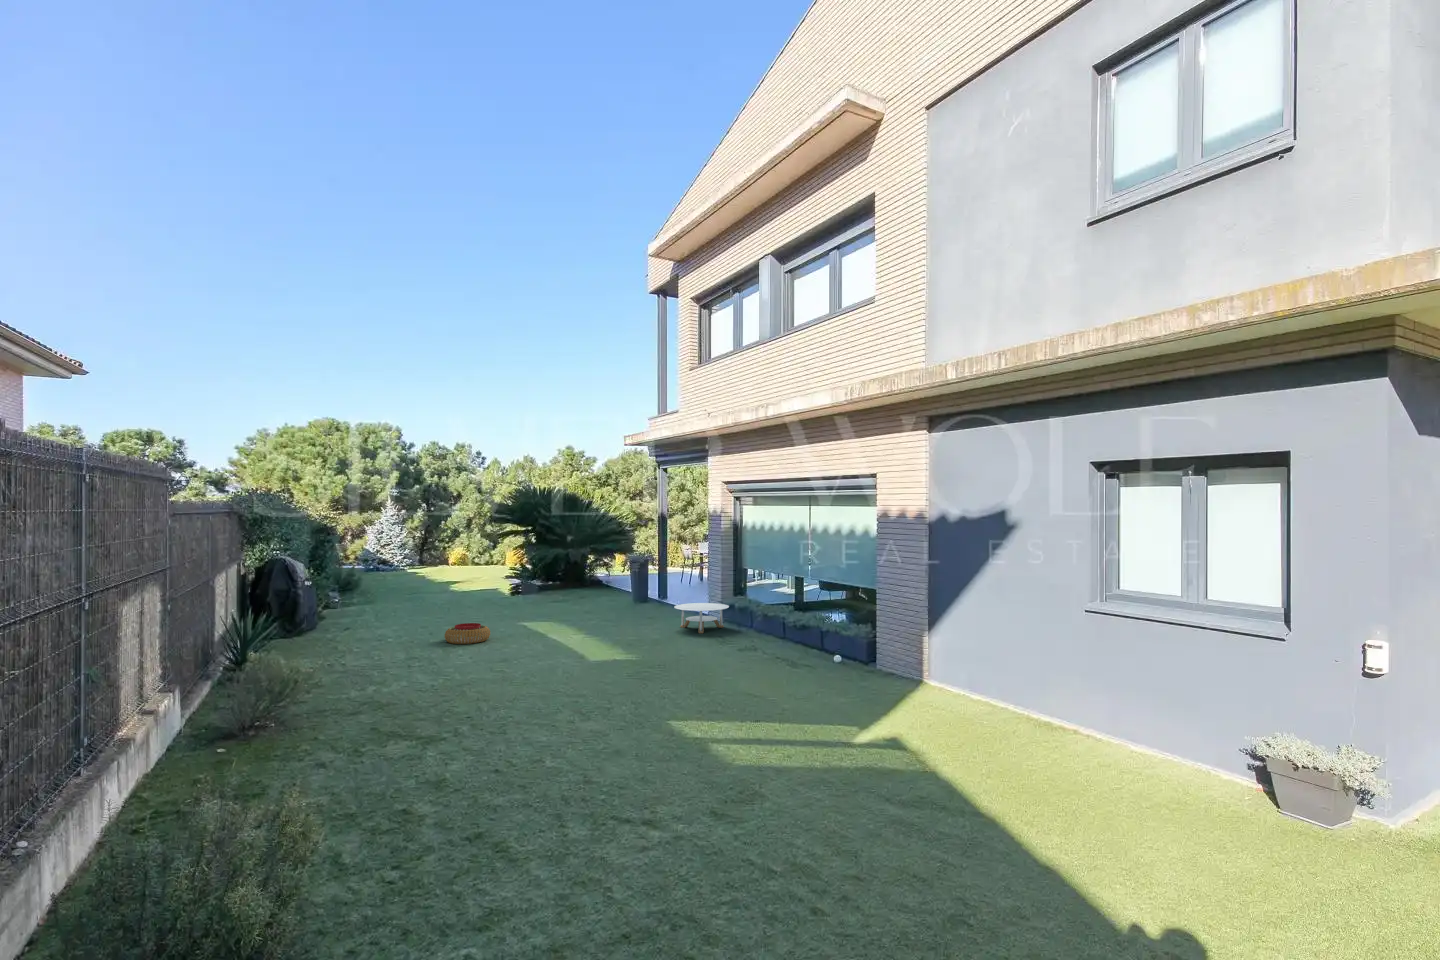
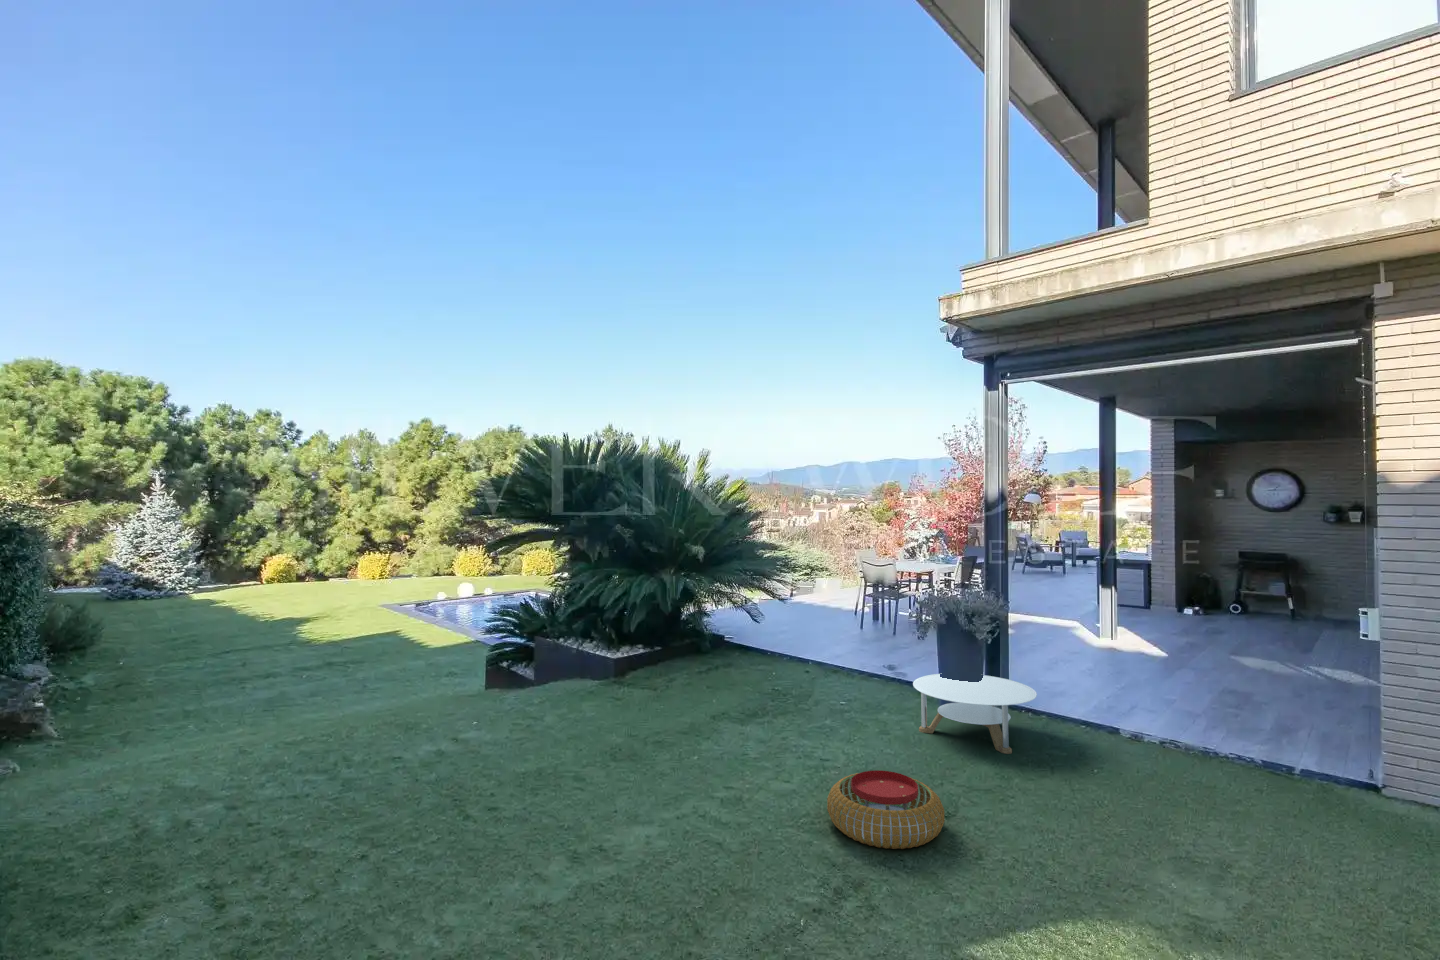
pouf: present [445,623,490,644] -> present [827,770,945,849]

